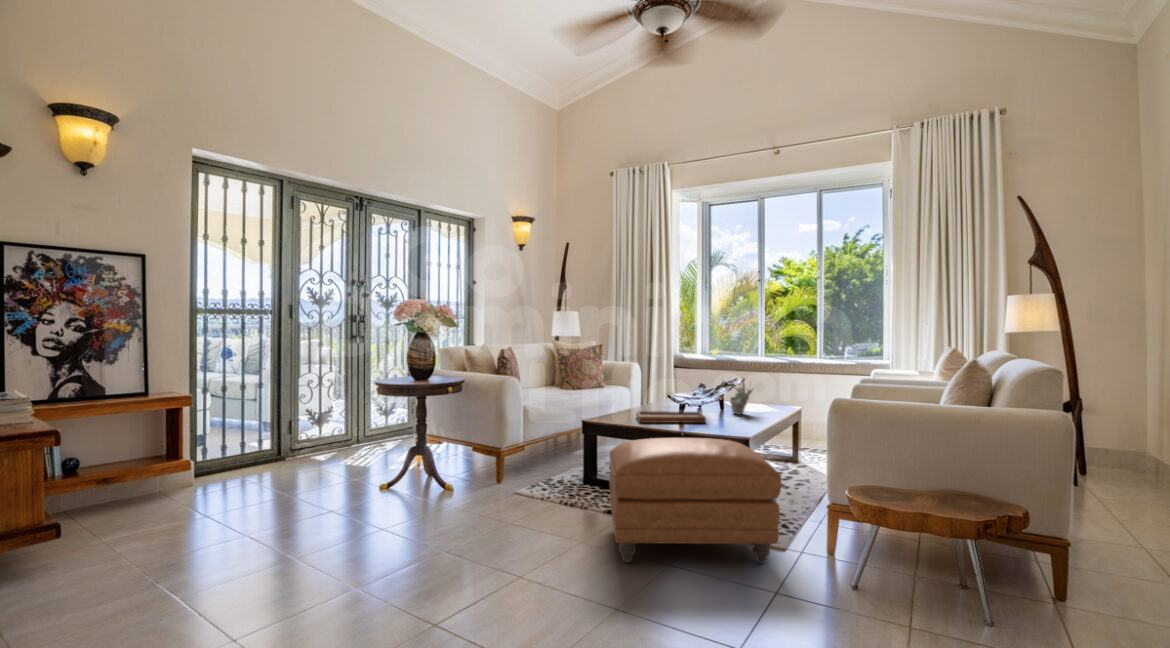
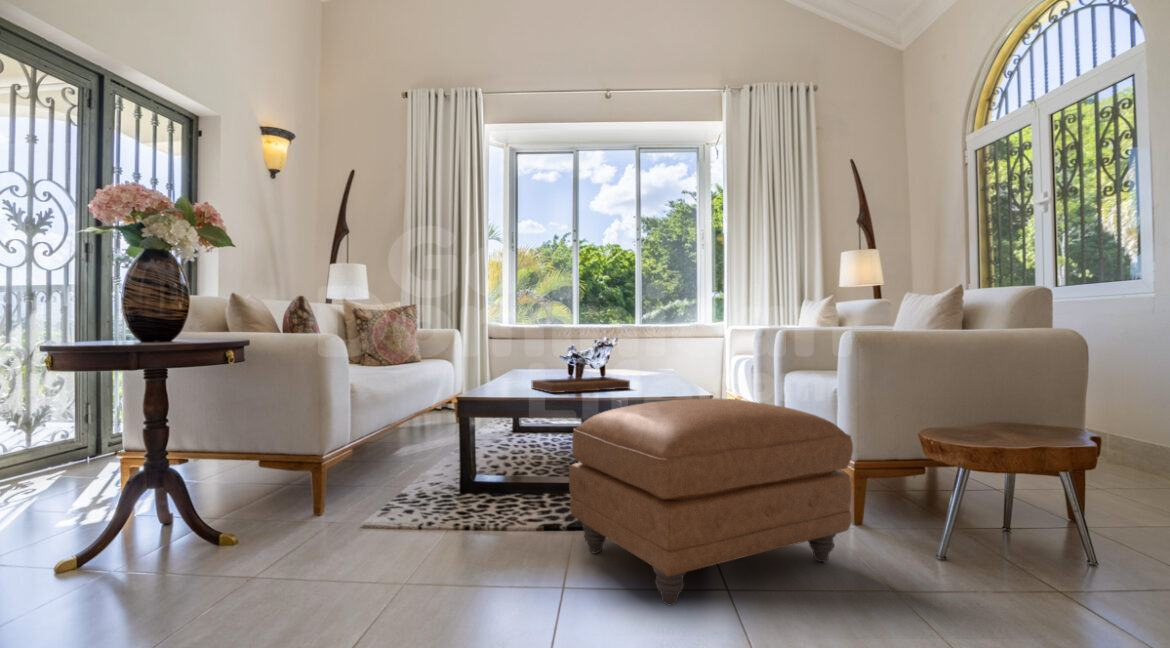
succulent plant: present [730,381,753,414] -> none [626,333,658,380]

